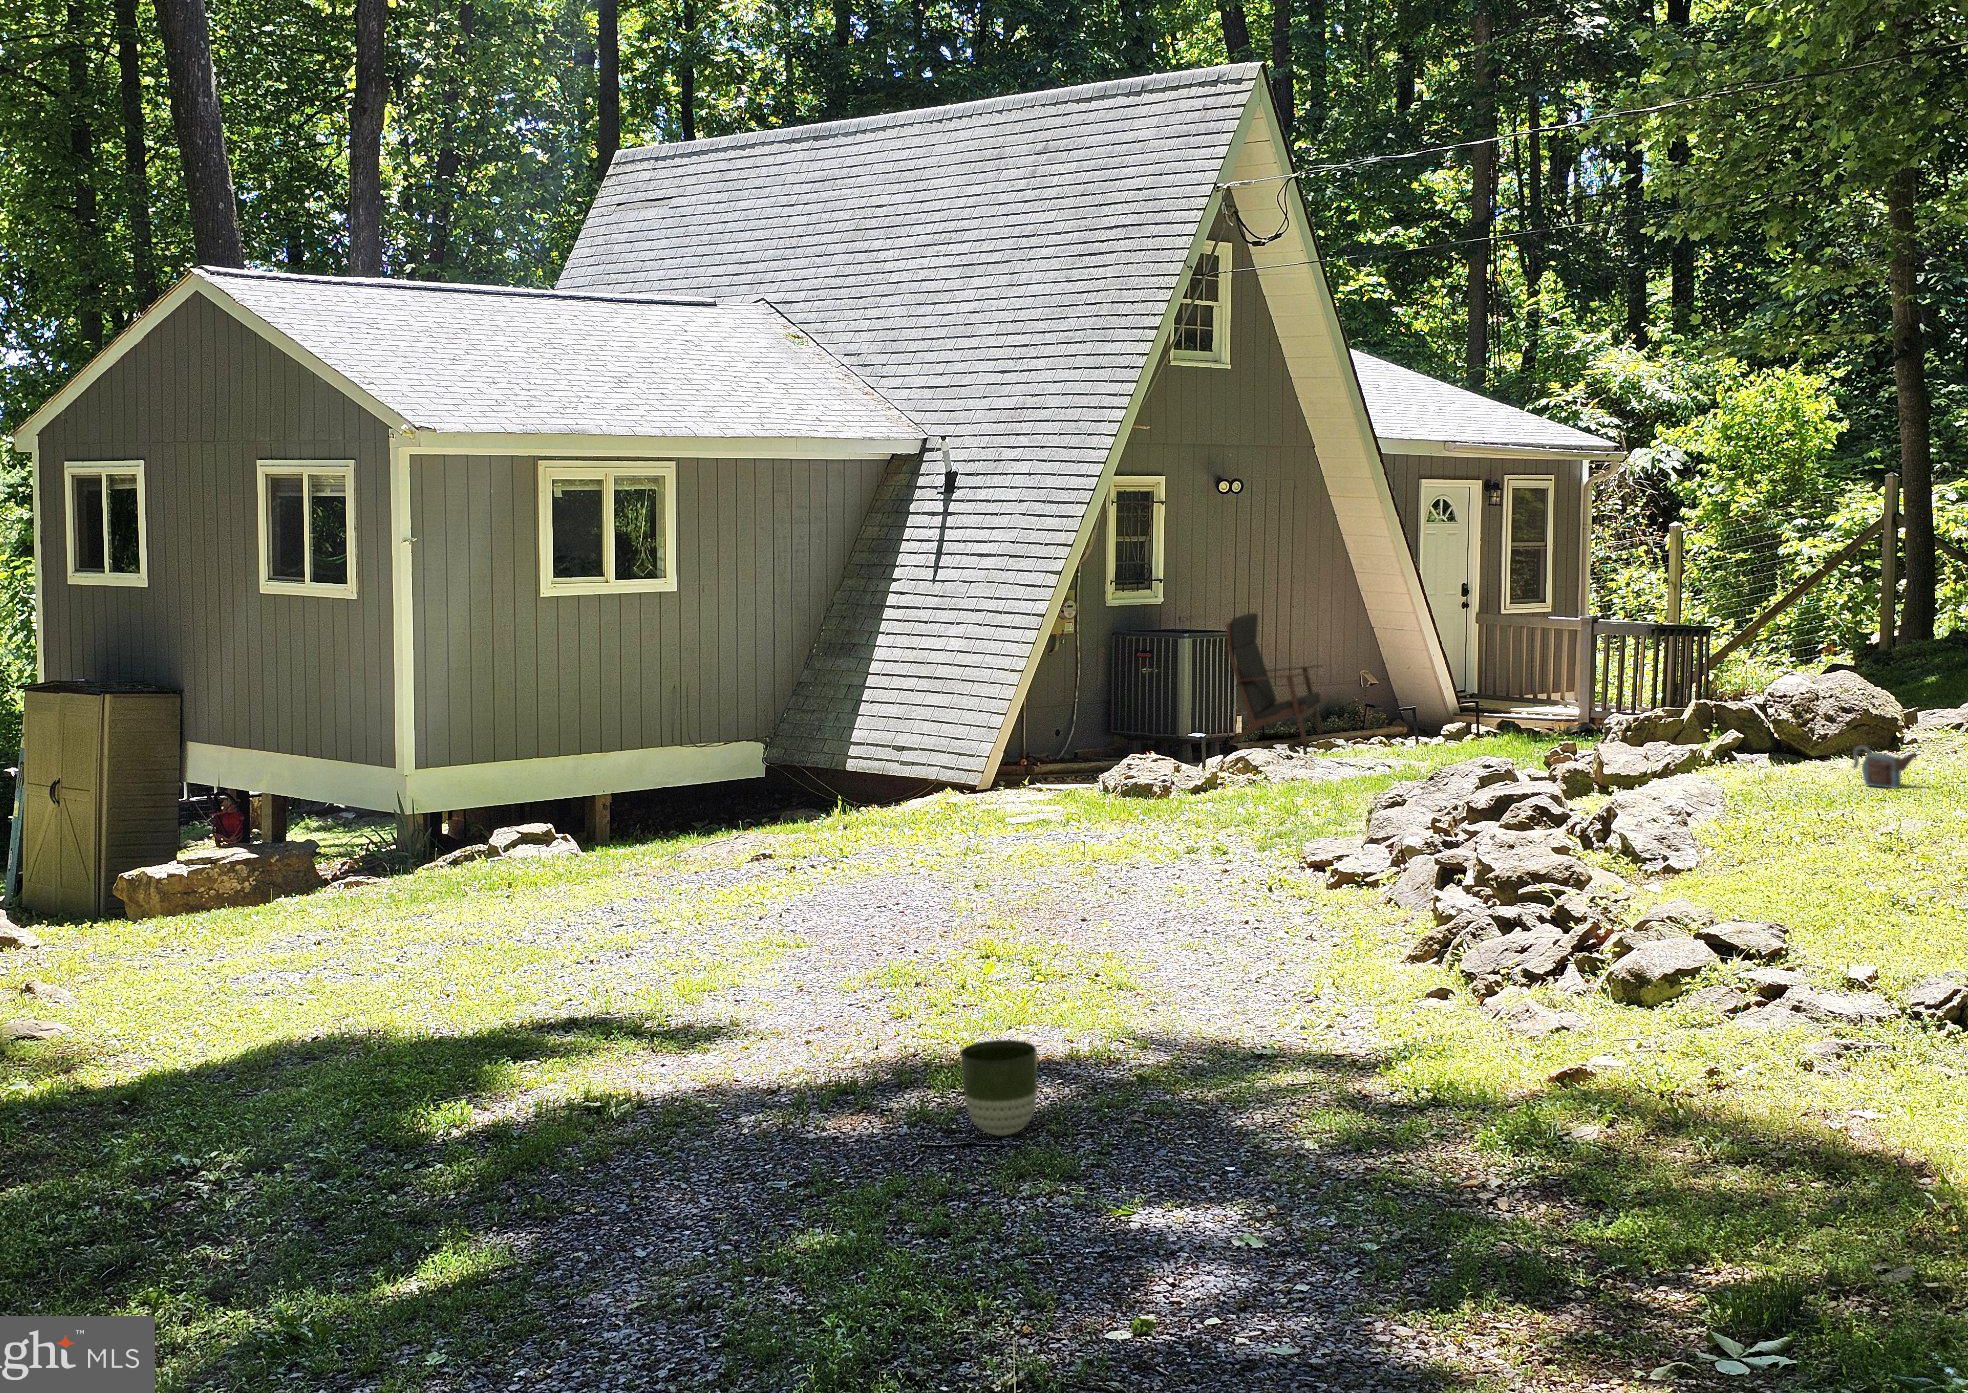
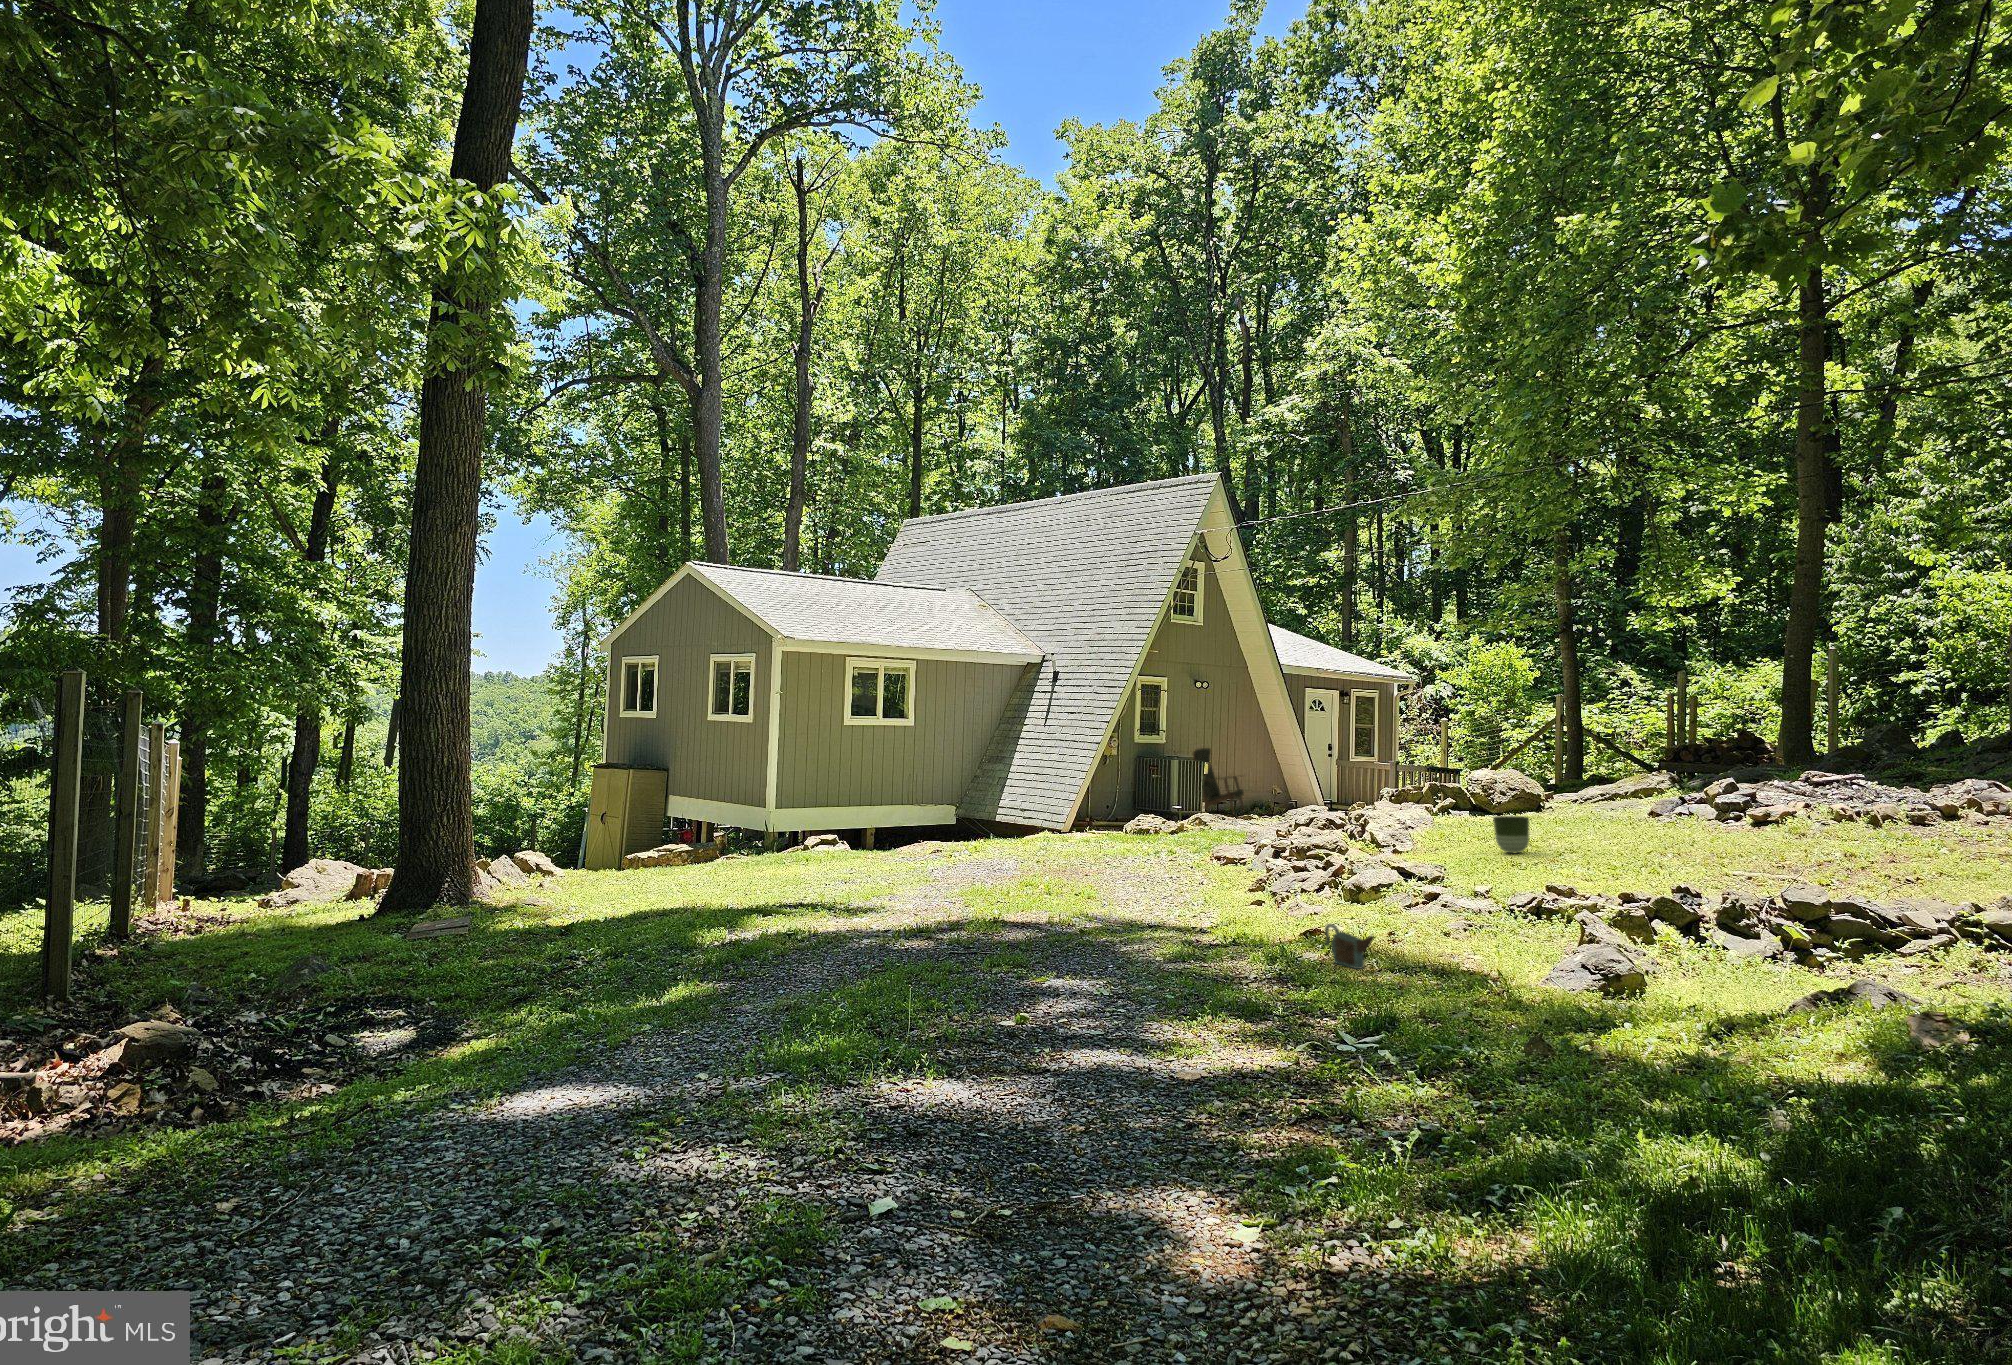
watering can: present [1853,746,1916,789] -> present [1325,924,1374,969]
planter: present [960,1040,1037,1136] -> present [1493,816,1529,853]

